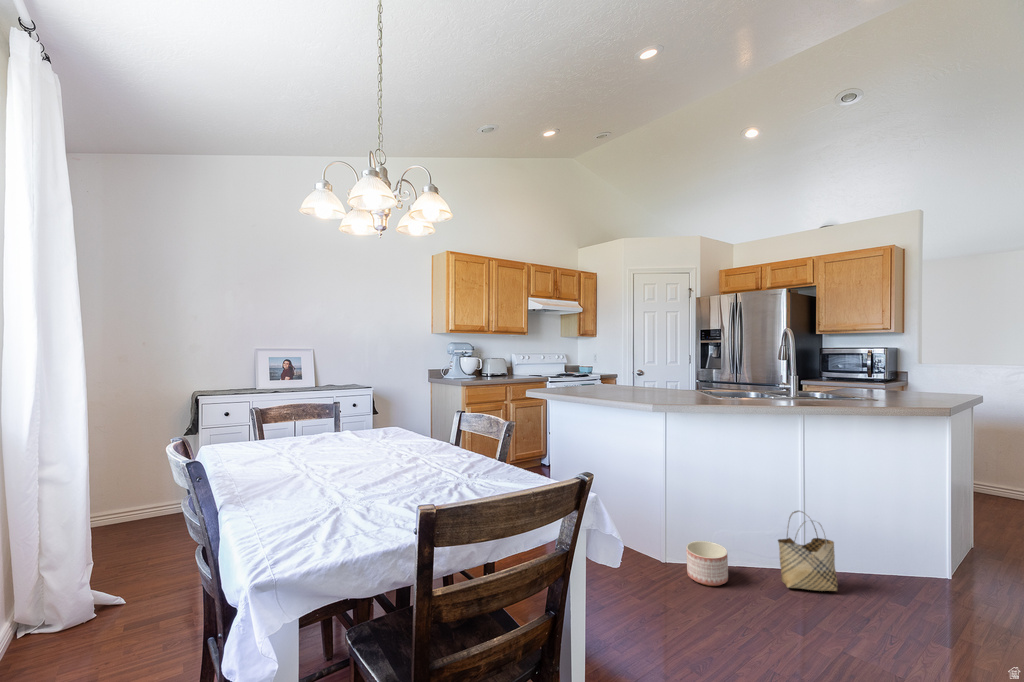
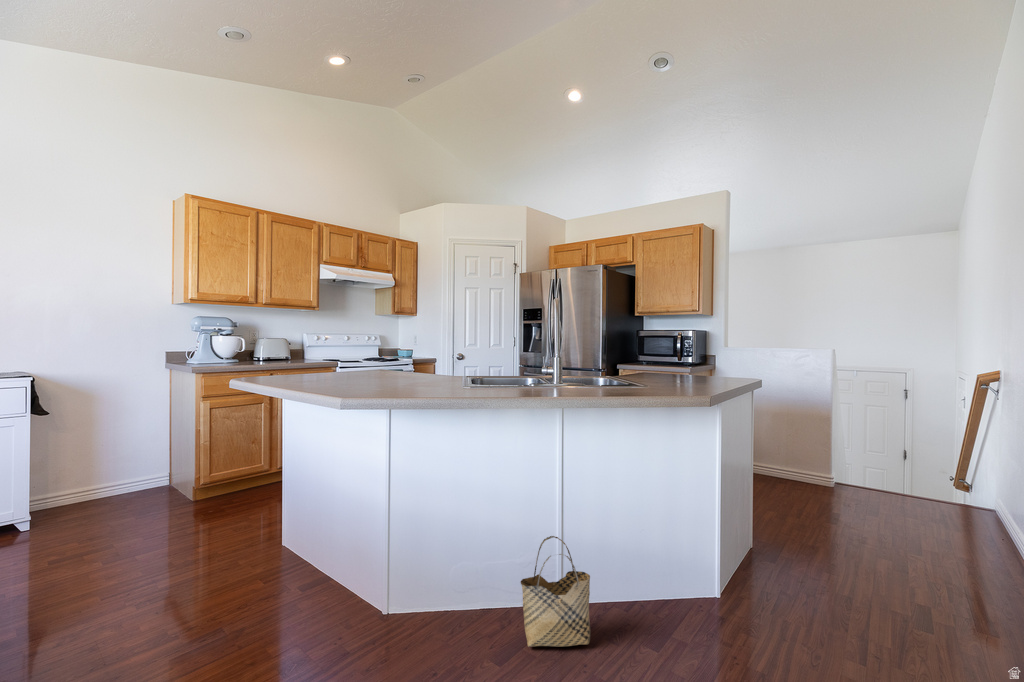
planter: present [686,541,728,586] -> none [402,586,457,657]

